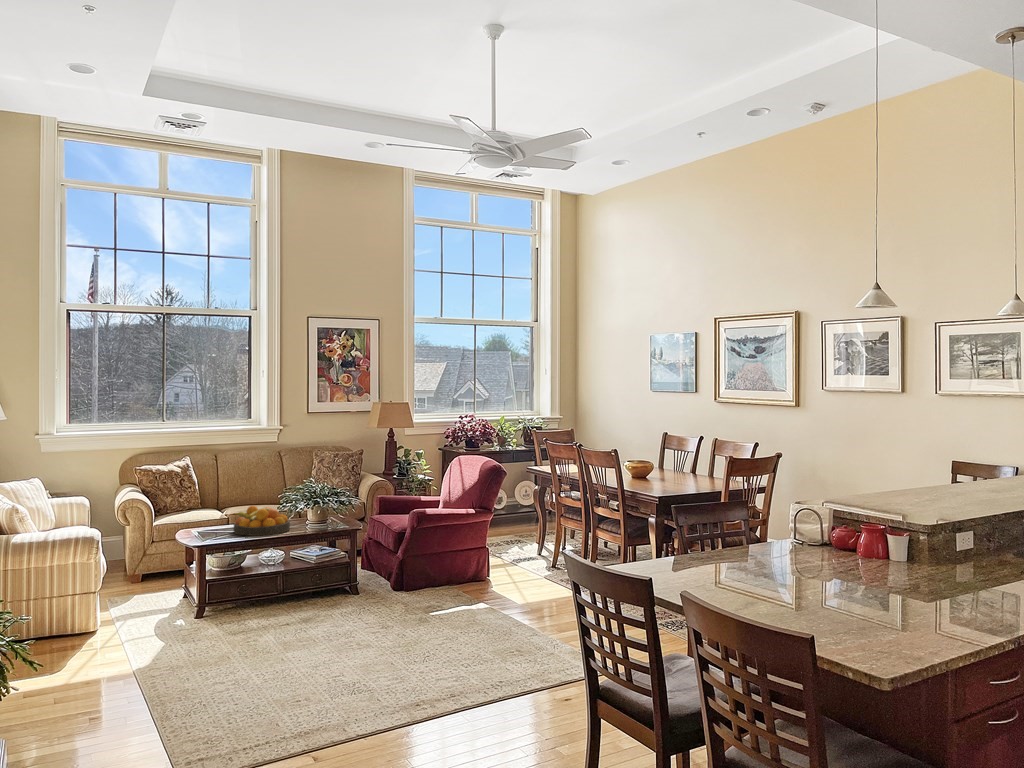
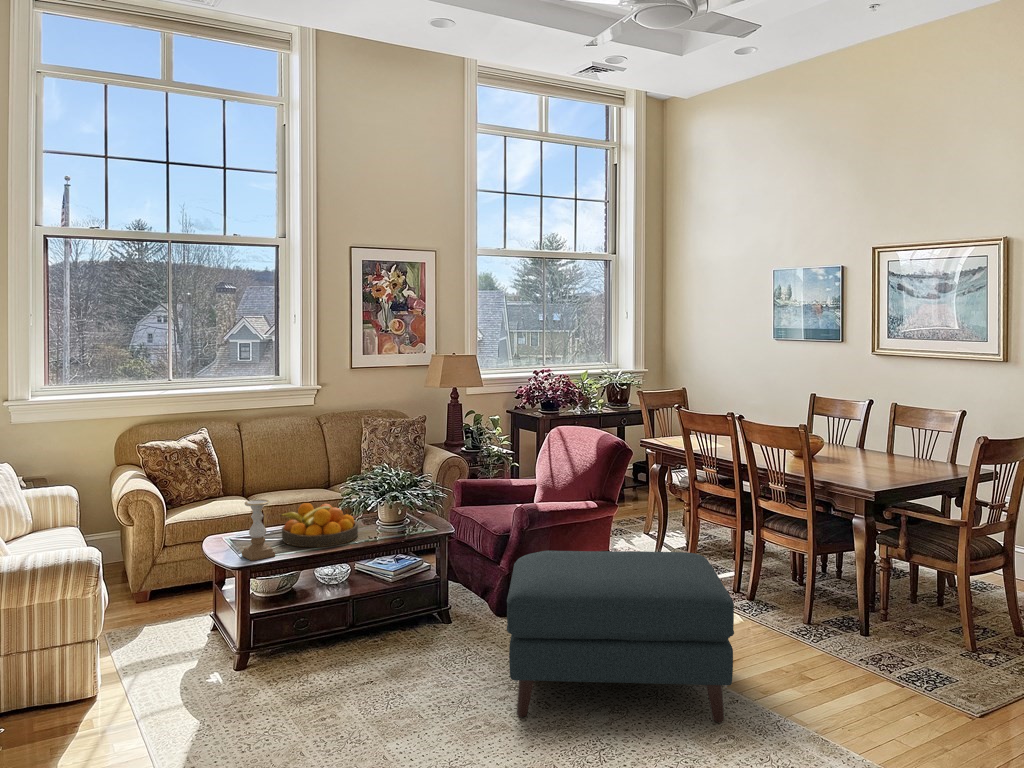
candle holder: none [202,500,226,542] -> present [242,499,275,561]
ottoman: none [374,537,532,647] -> present [507,551,734,723]

